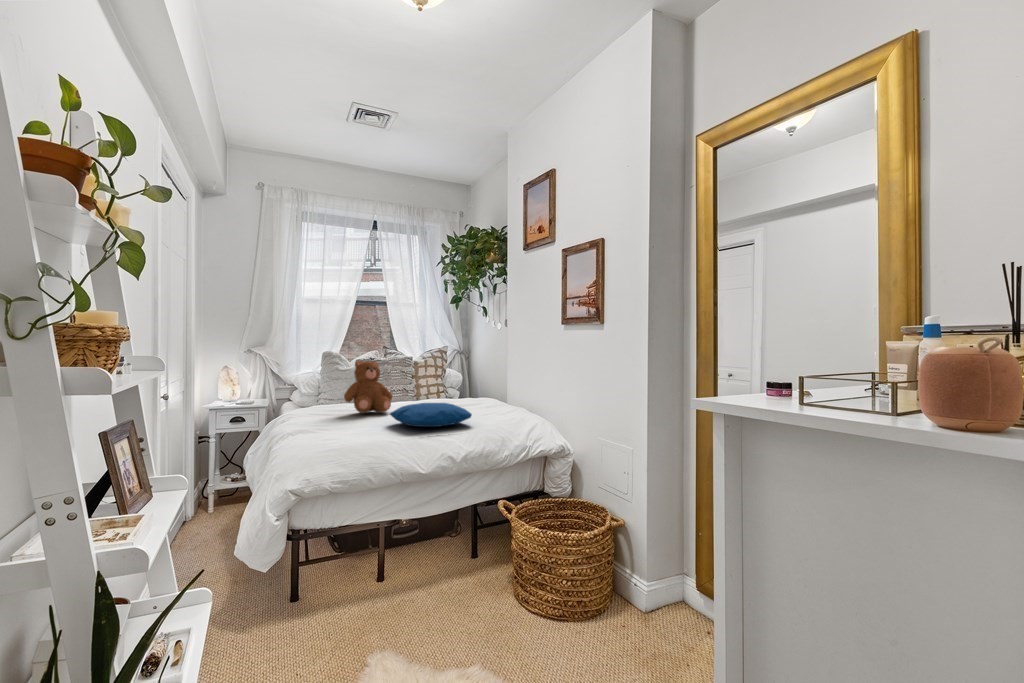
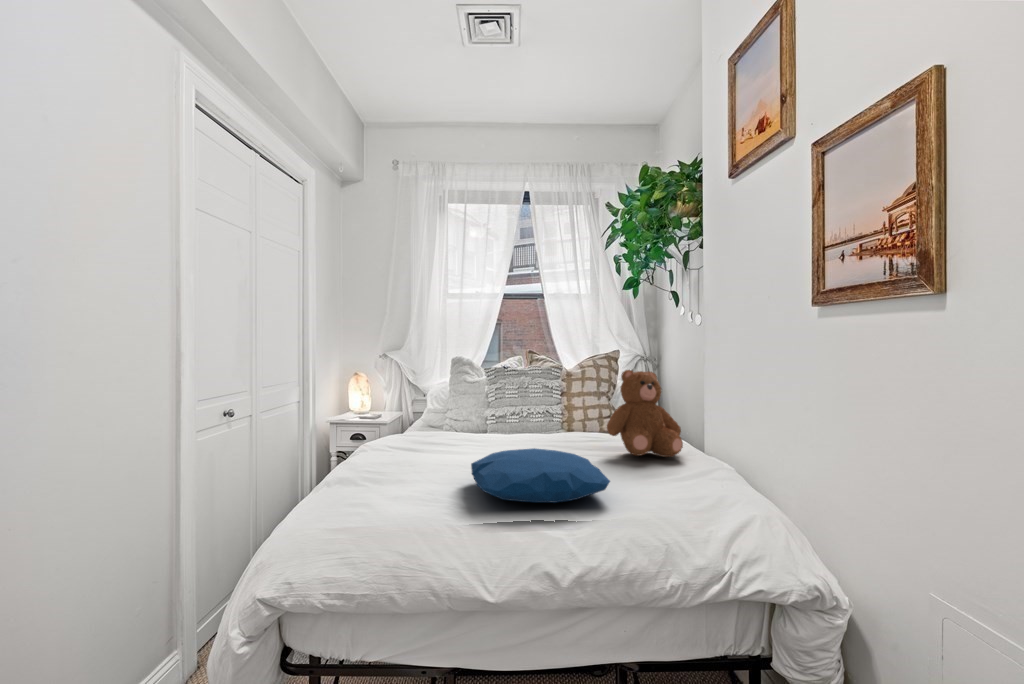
teddy bear: present [344,360,392,413] -> present [607,370,683,457]

